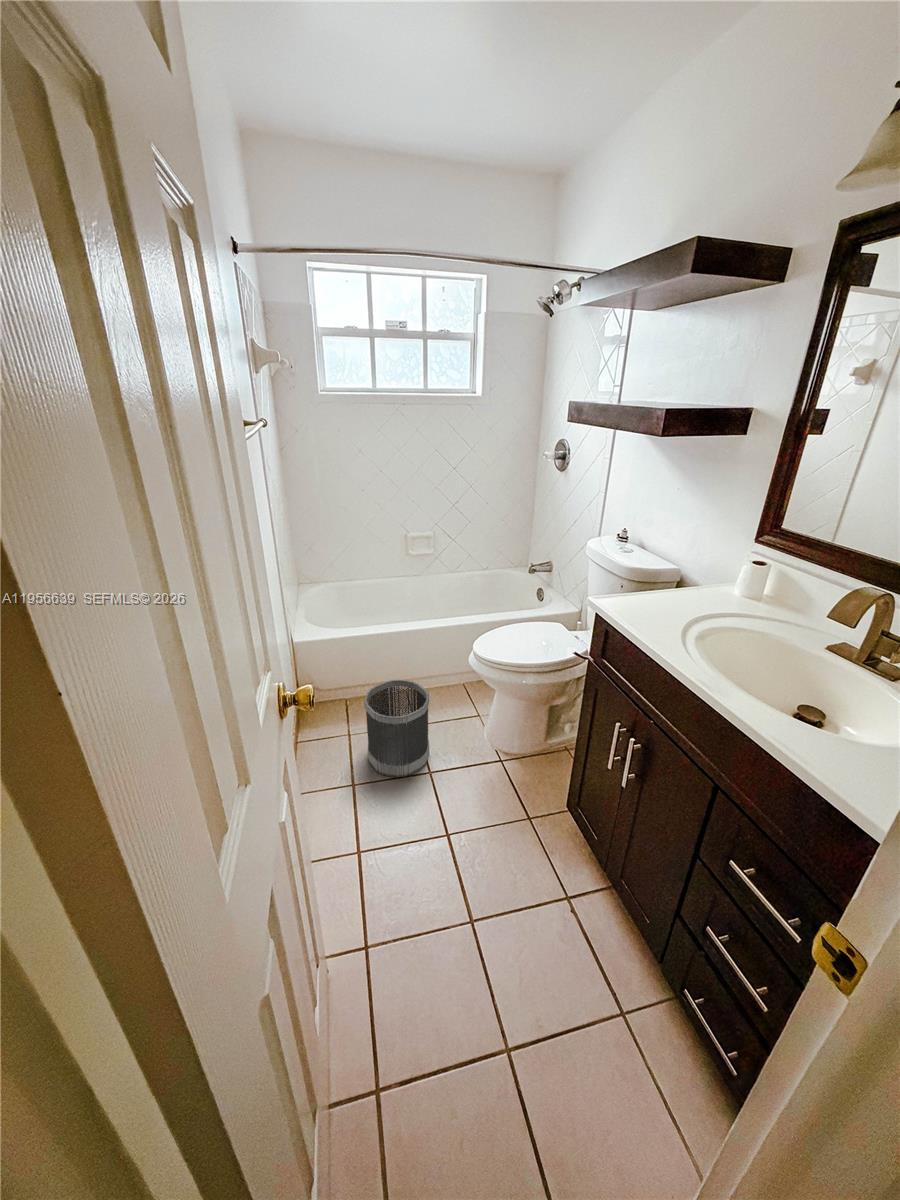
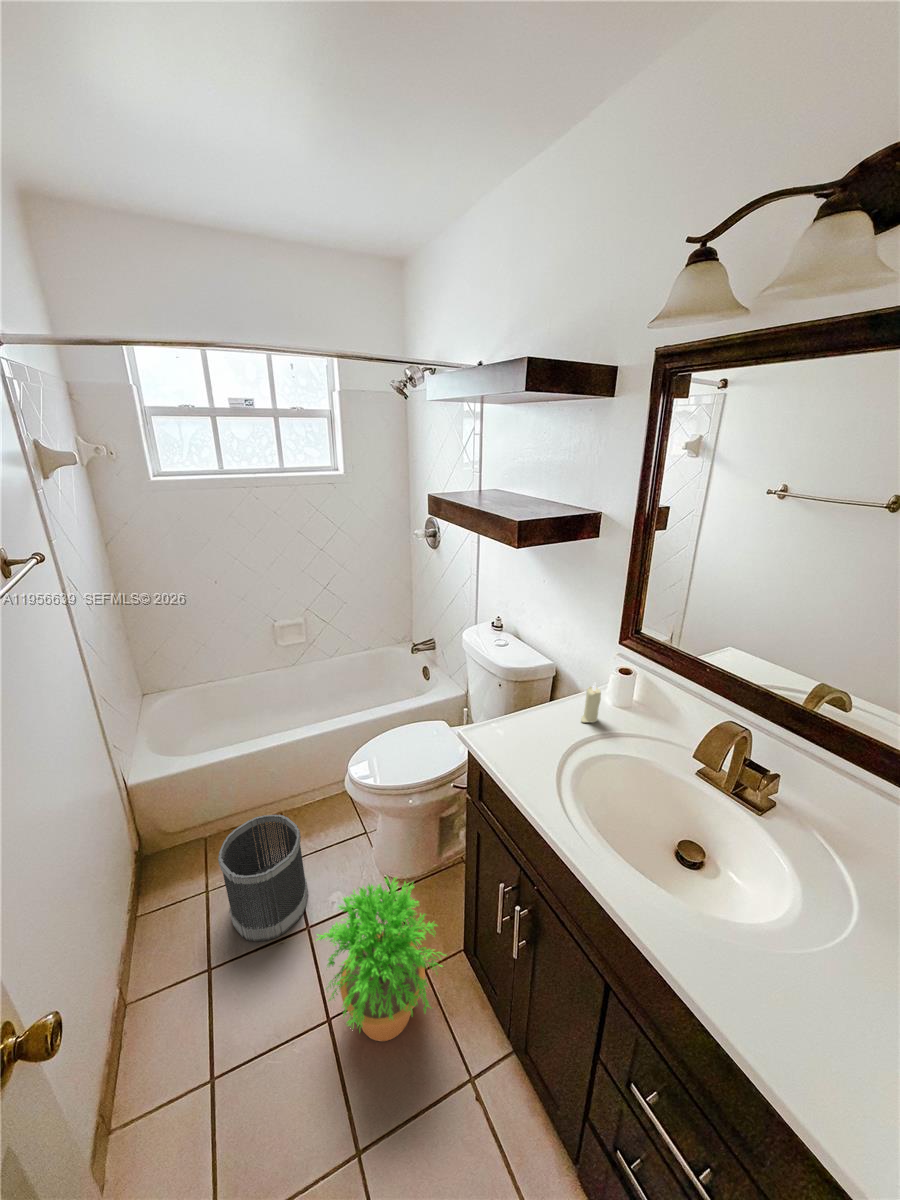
candle: none [708,563,732,604] -> present [581,684,601,722]
potted plant: none [445,728,558,860] -> present [316,878,446,1041]

